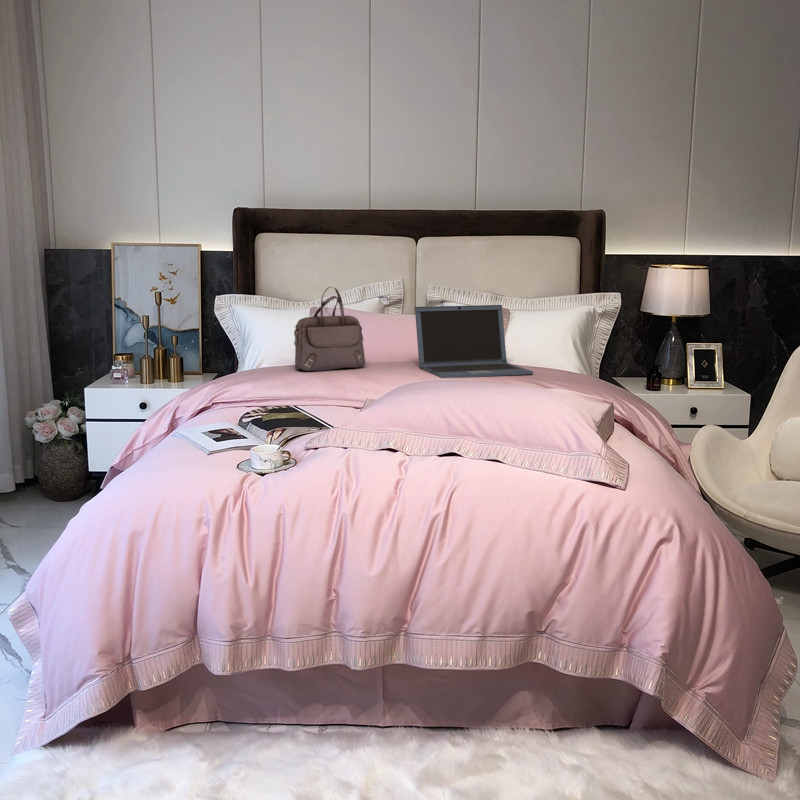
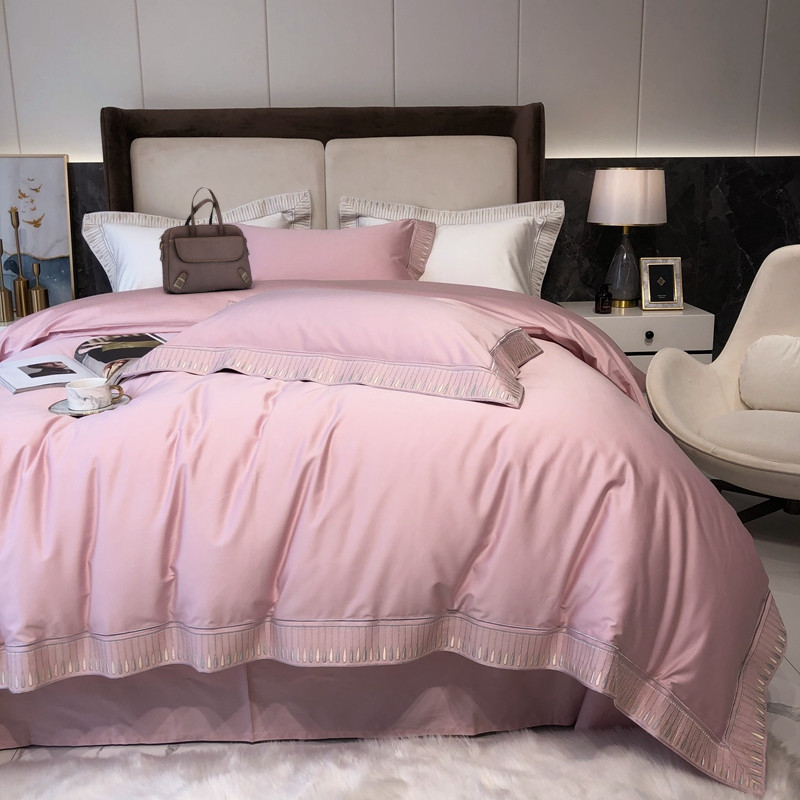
laptop: present [415,305,533,378] -> none [312,210,457,297]

